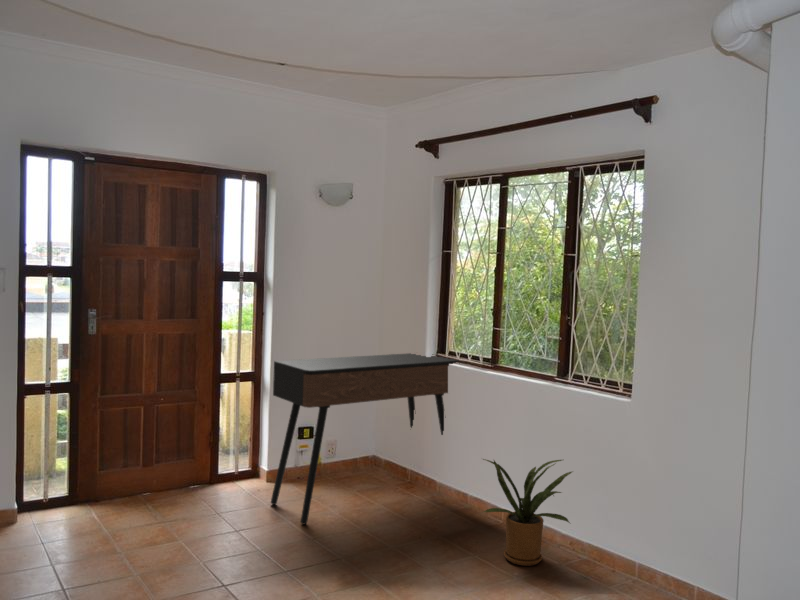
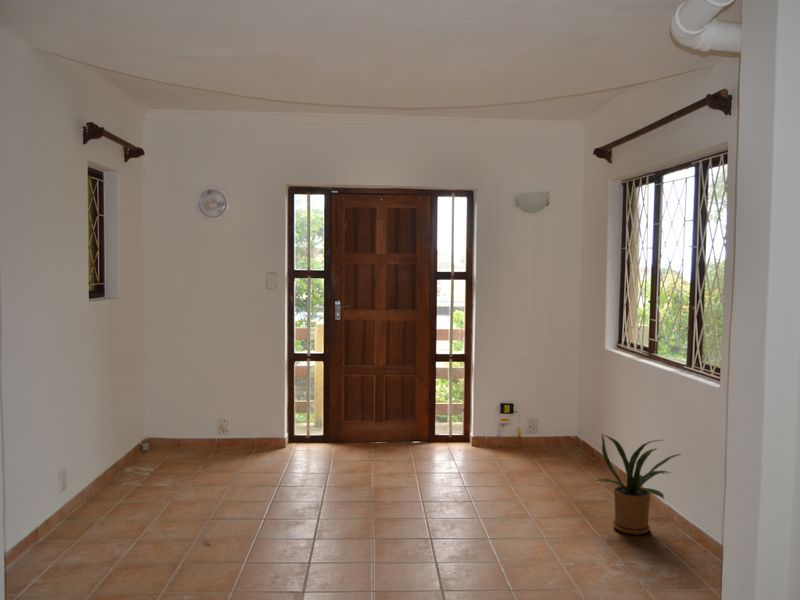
console table: present [271,353,459,524] -> none [459,343,632,476]

